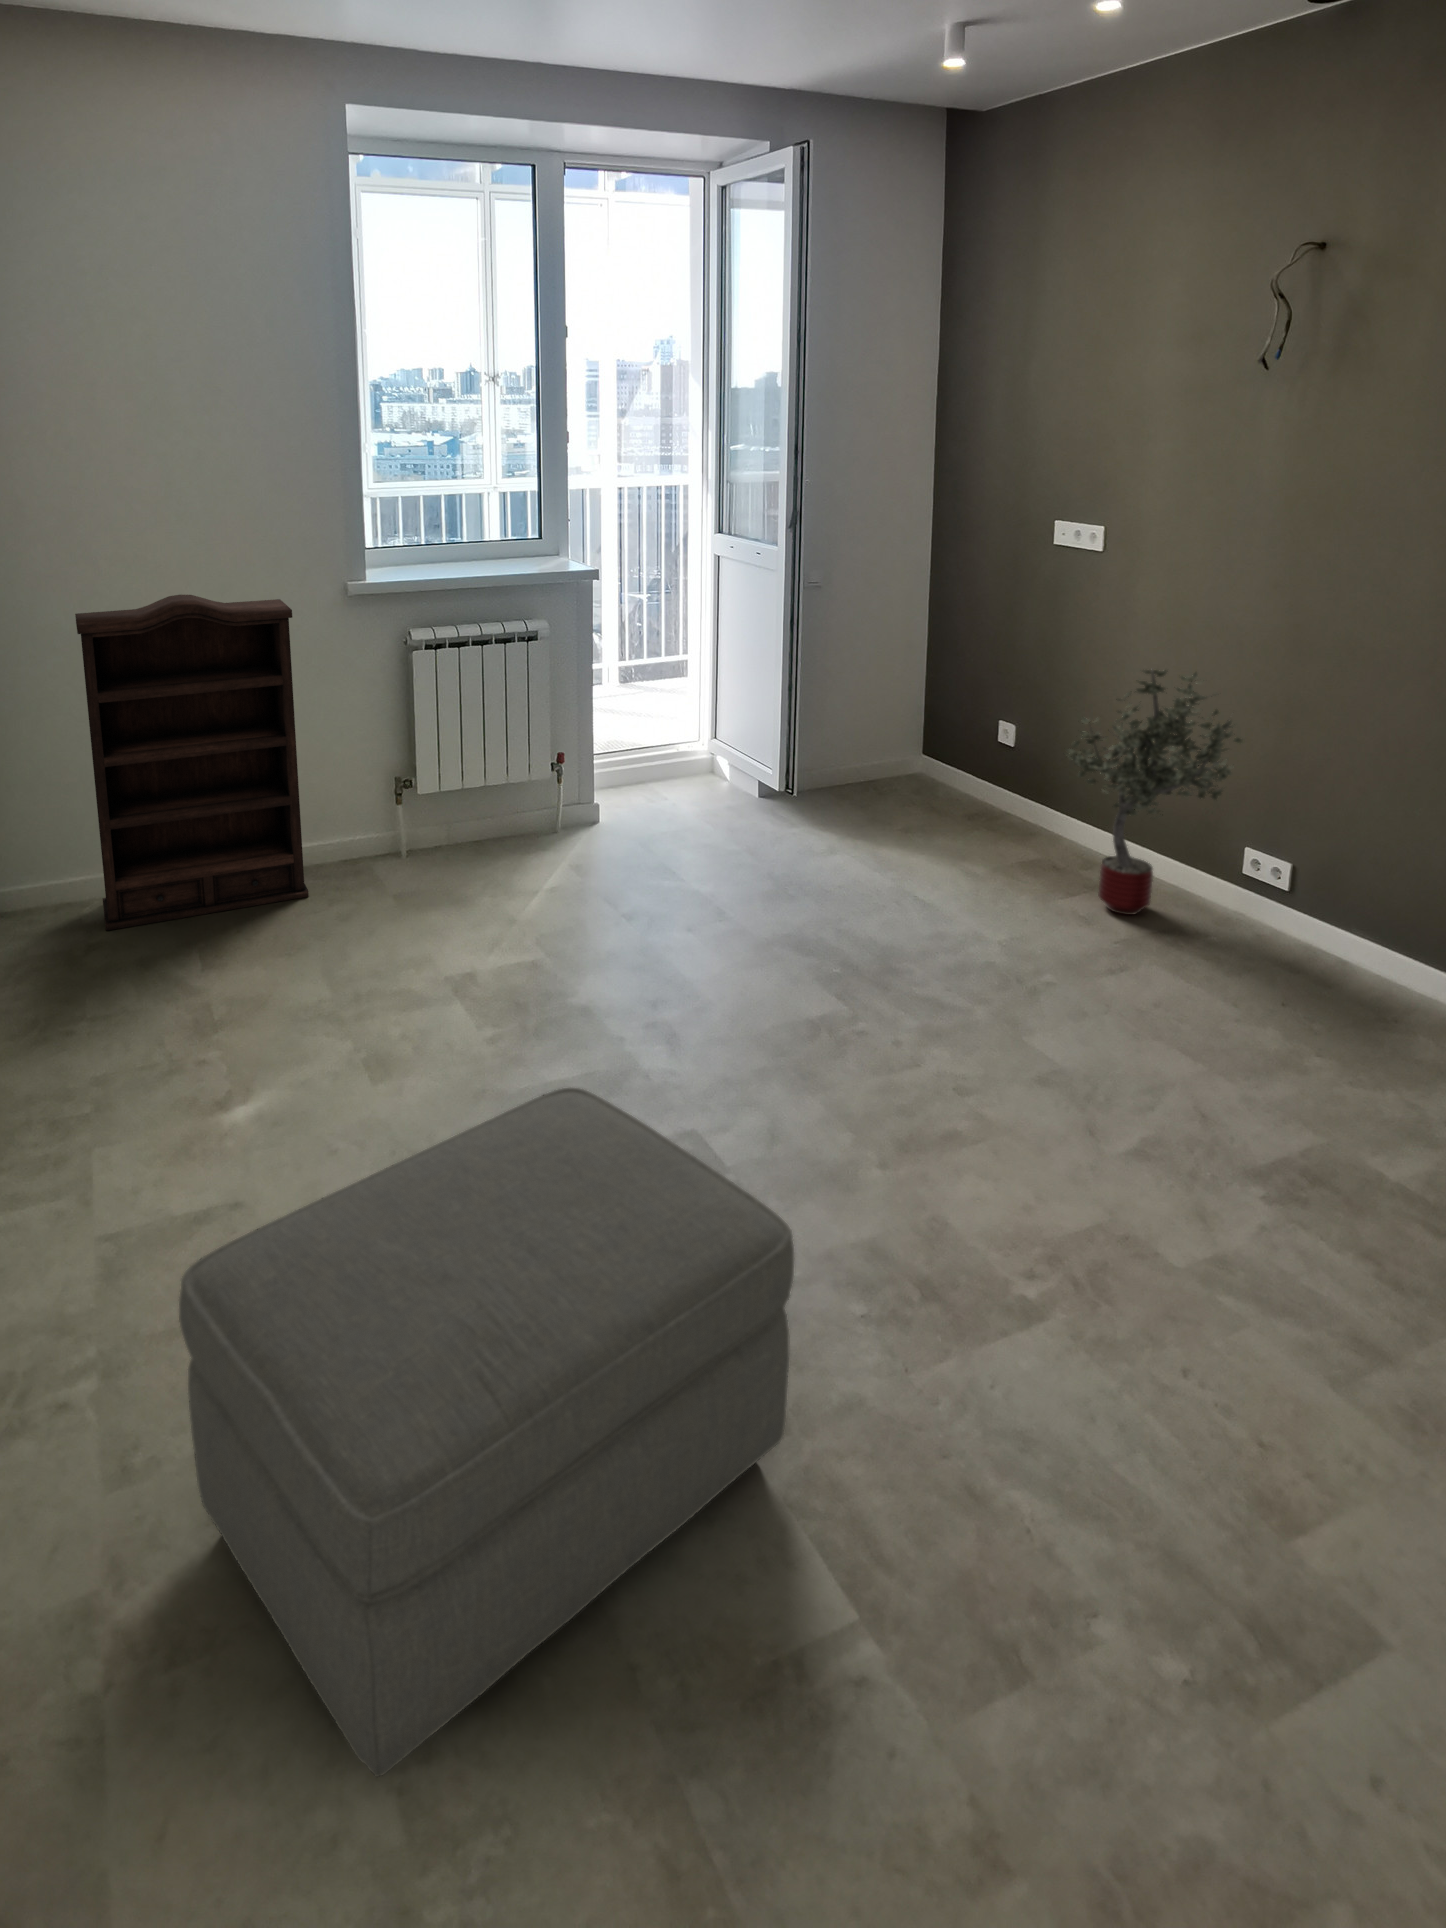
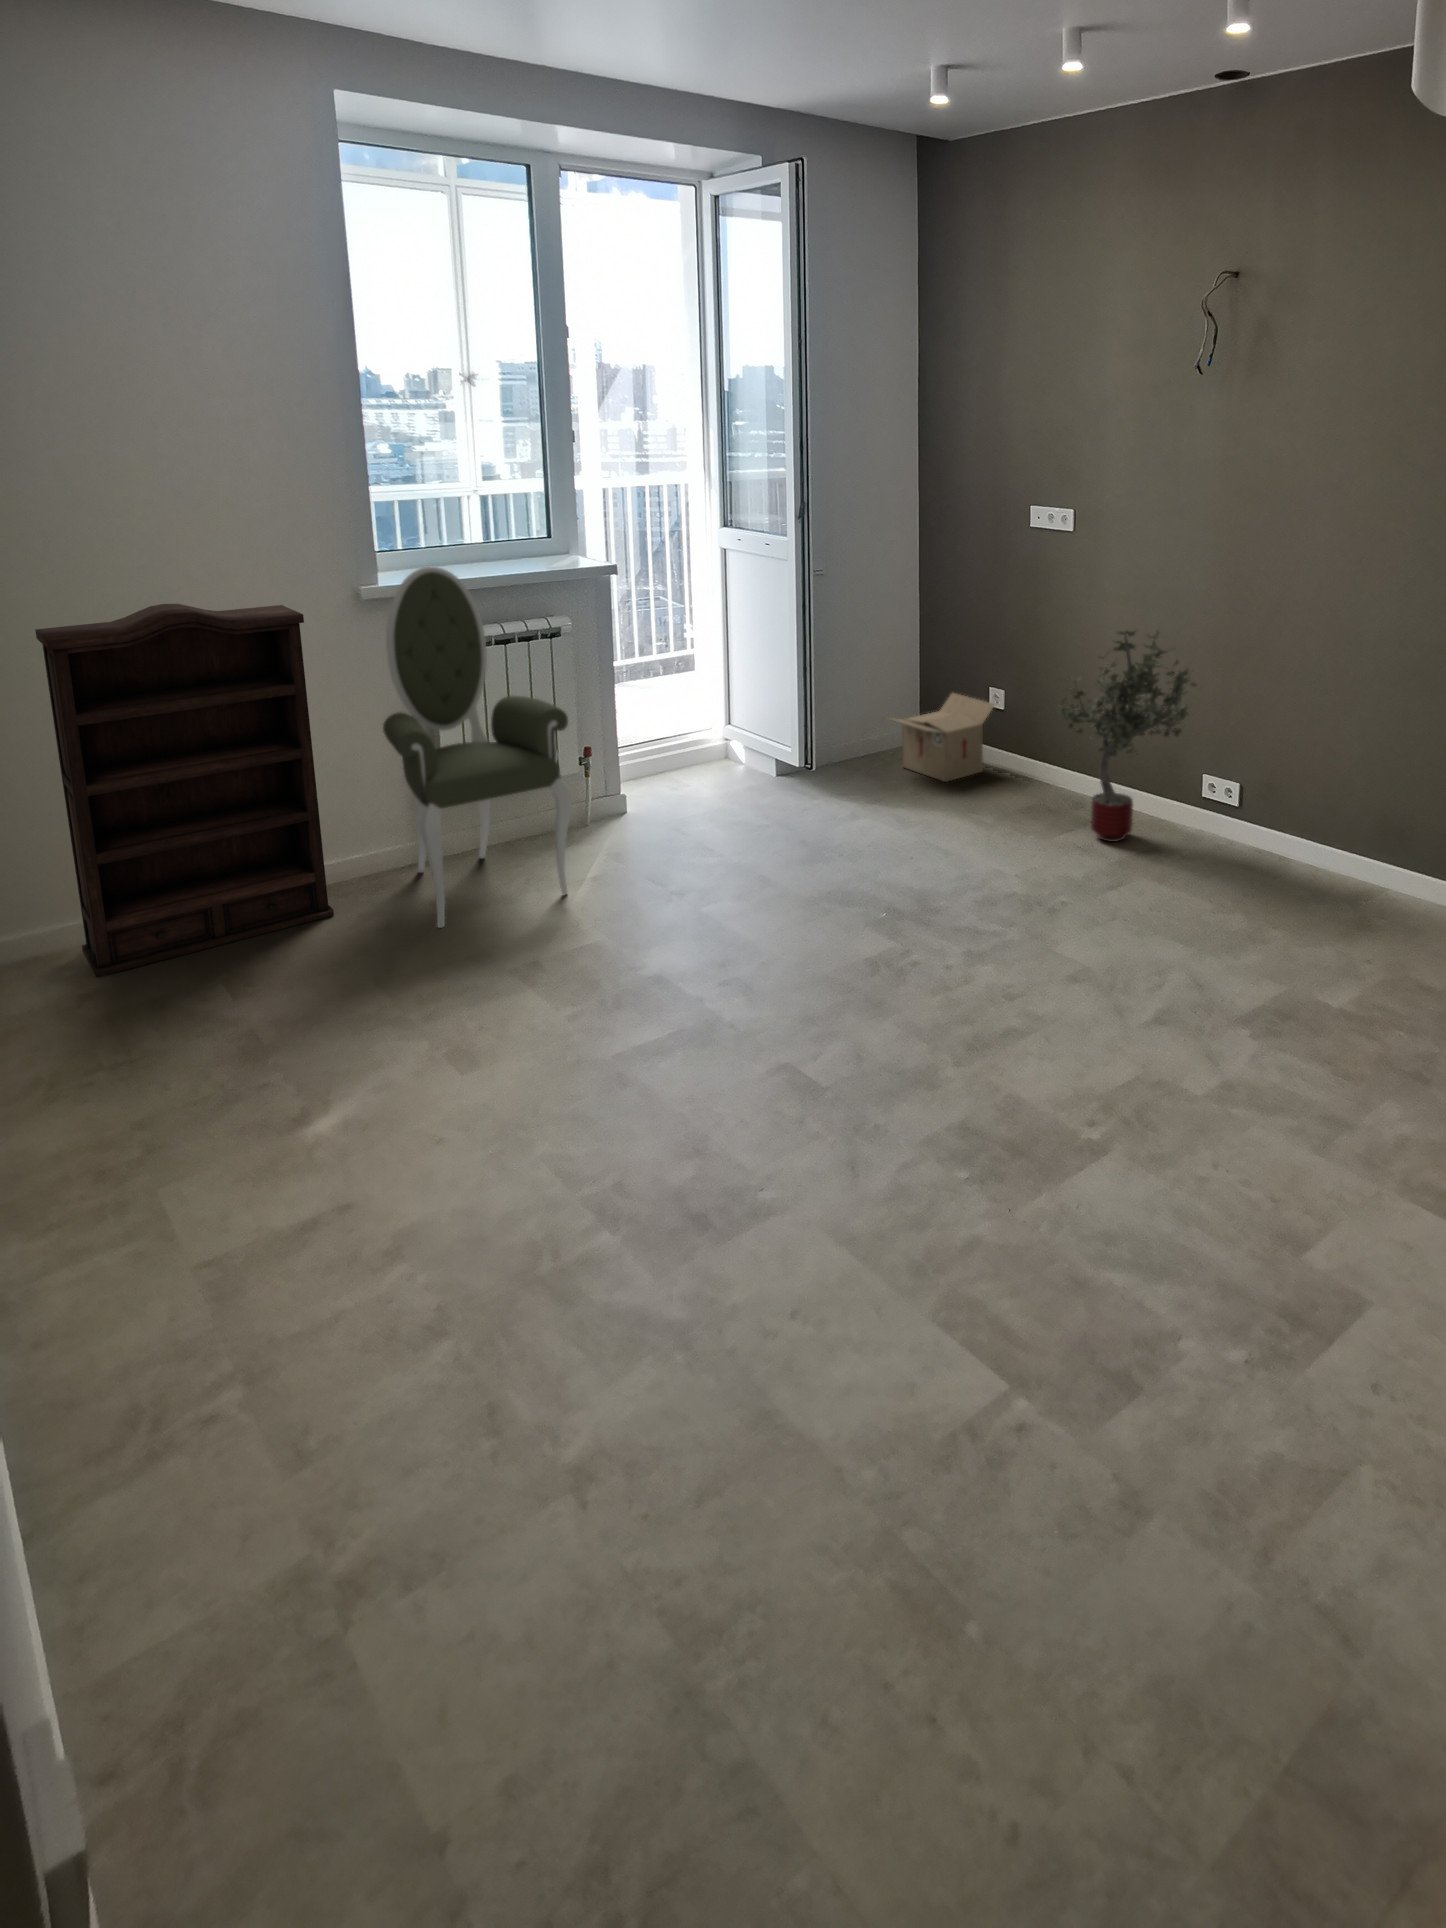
armchair: none [360,567,528,922] -> present [383,566,572,928]
cardboard box: none [874,721,1002,821] -> present [893,693,994,782]
ottoman: present [179,1088,794,1777] -> none [376,1020,931,1608]

